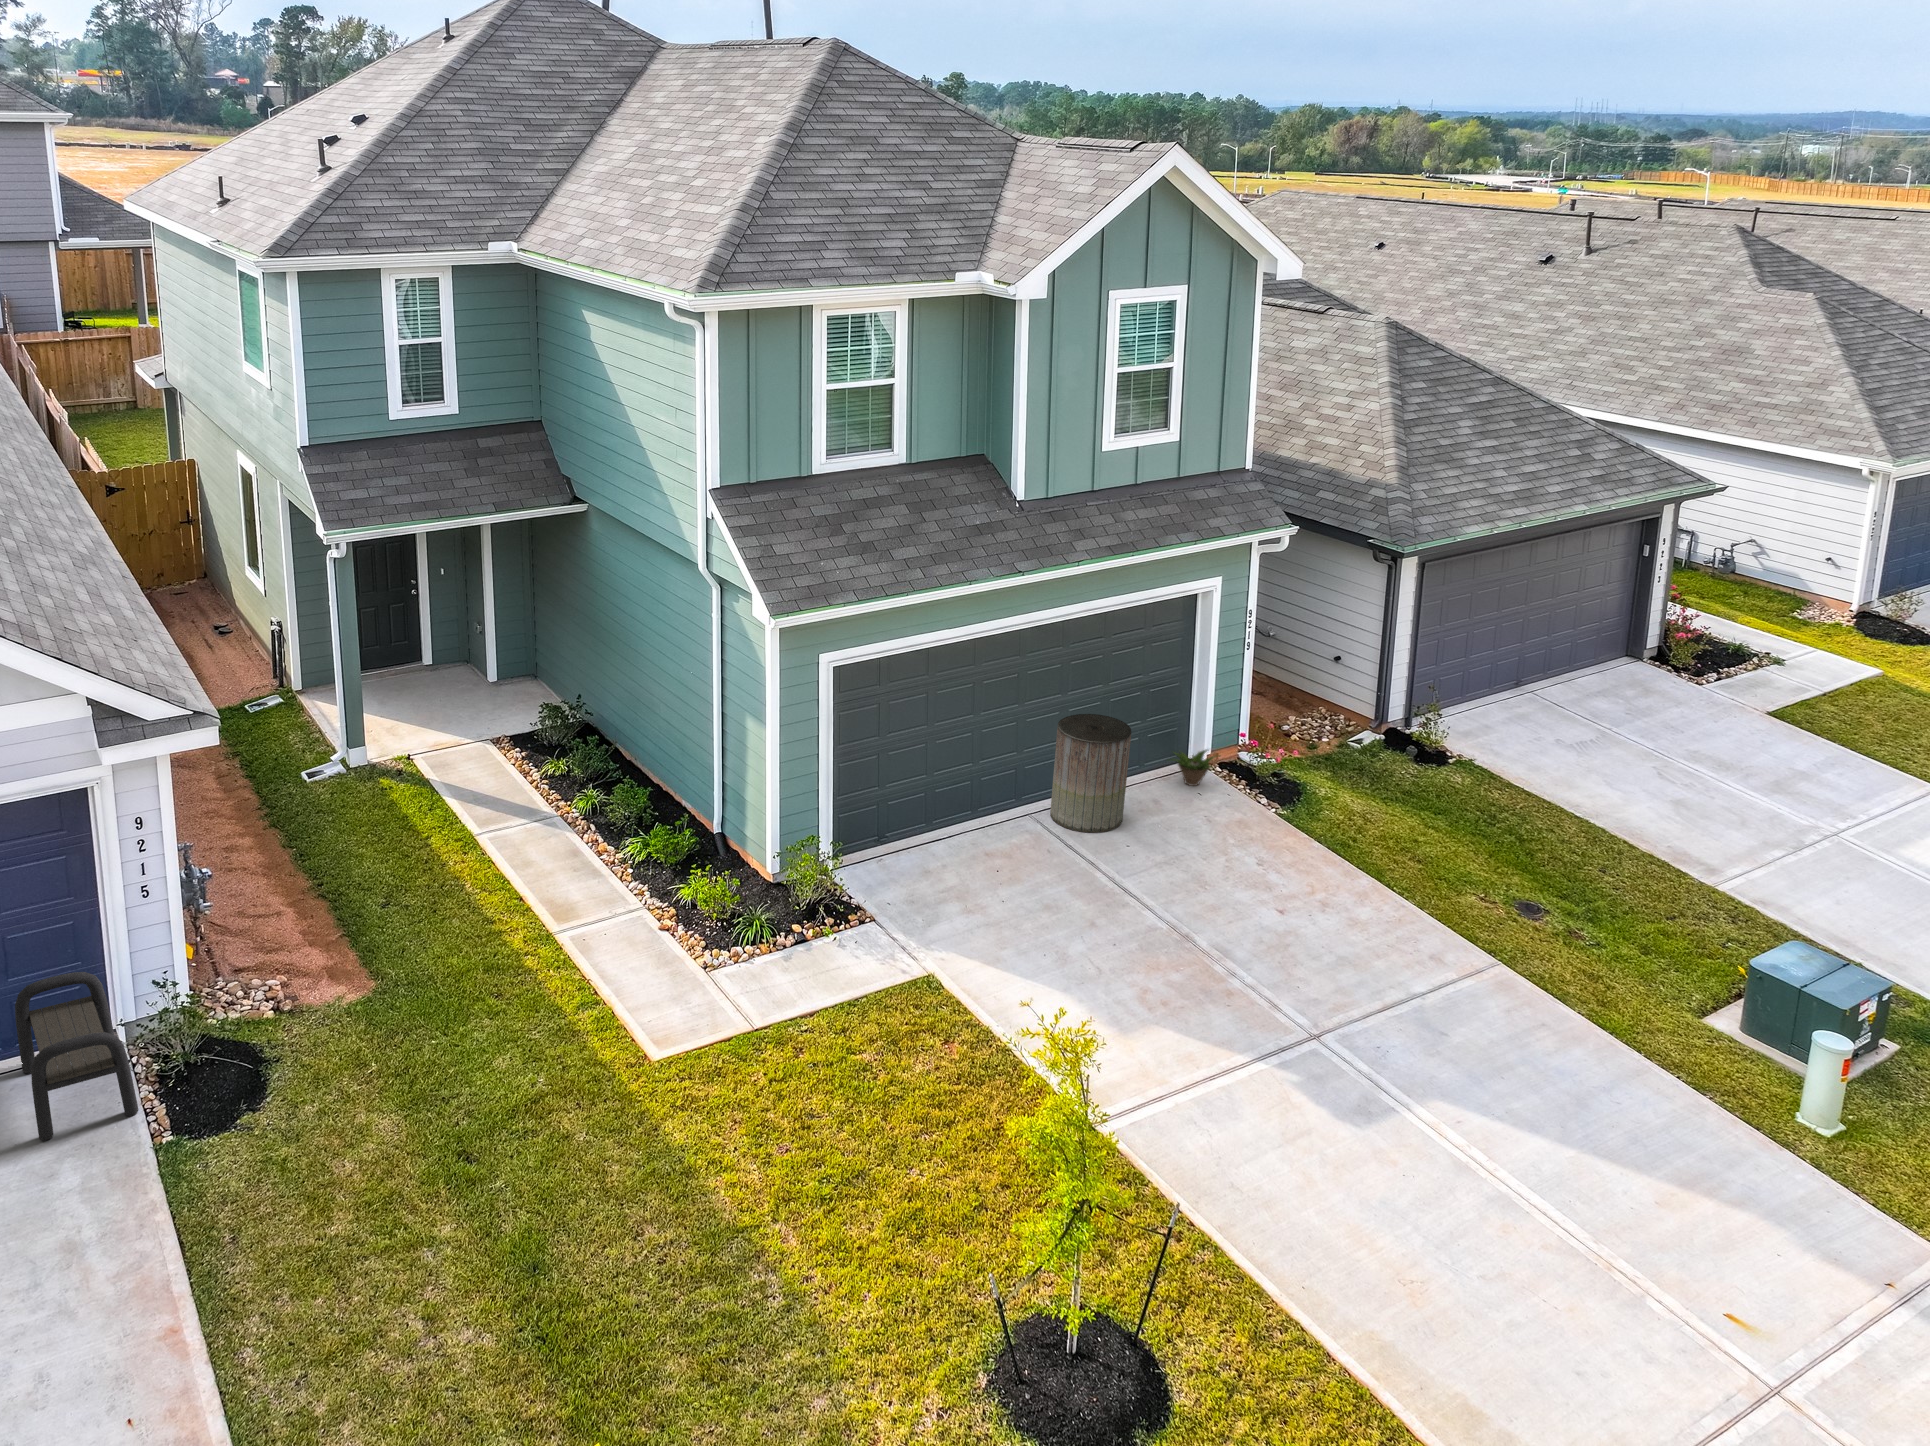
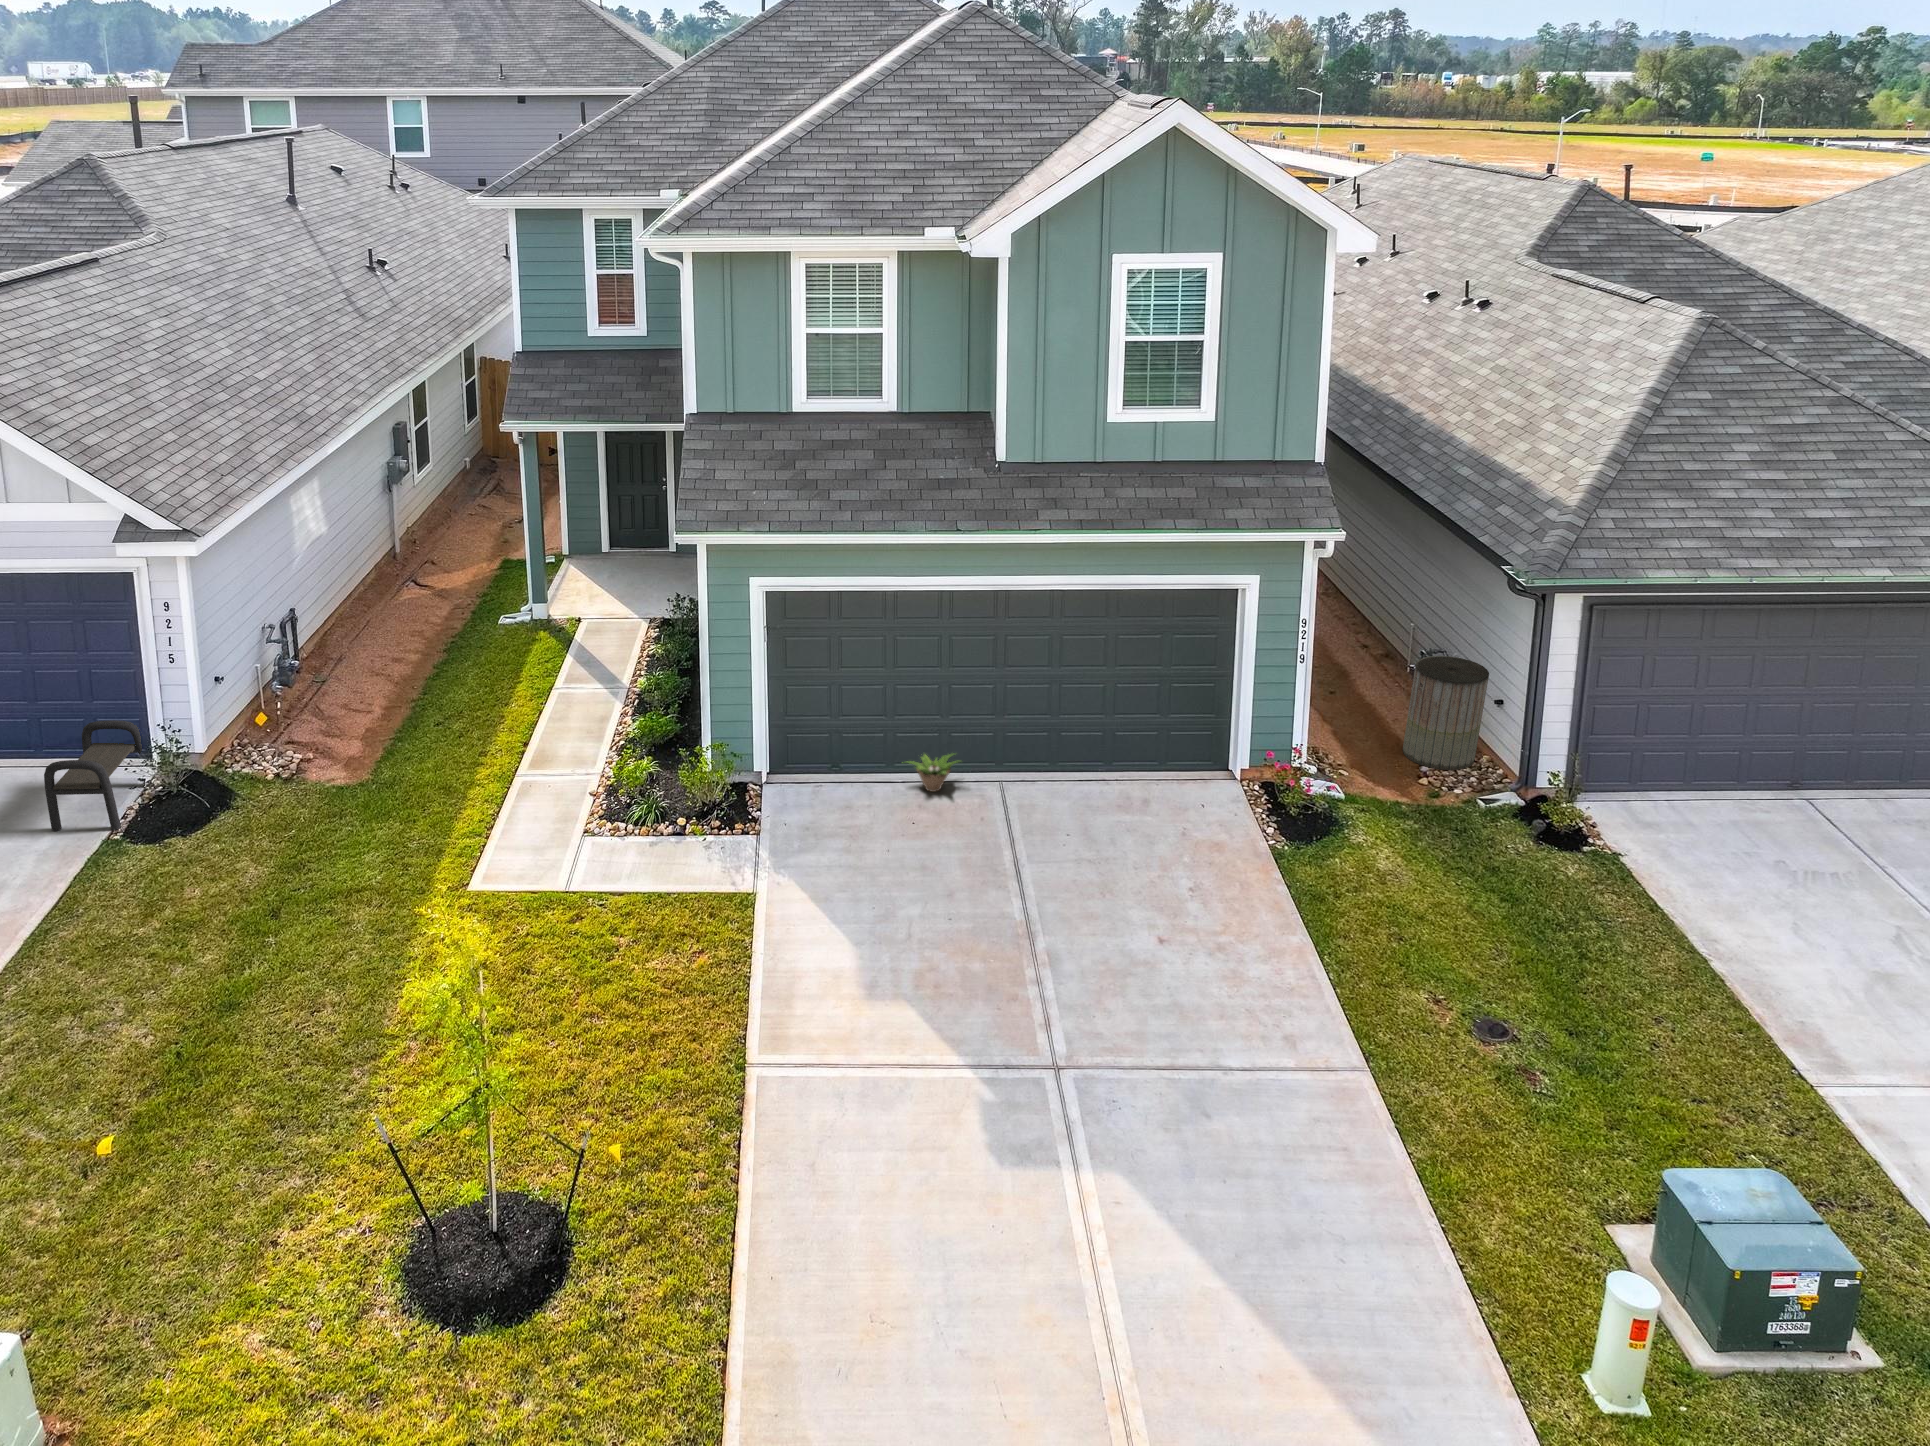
trash can: present [1050,714,1131,833] -> present [1403,656,1489,770]
decorative plant: present [1172,750,1220,786] -> present [908,754,958,792]

